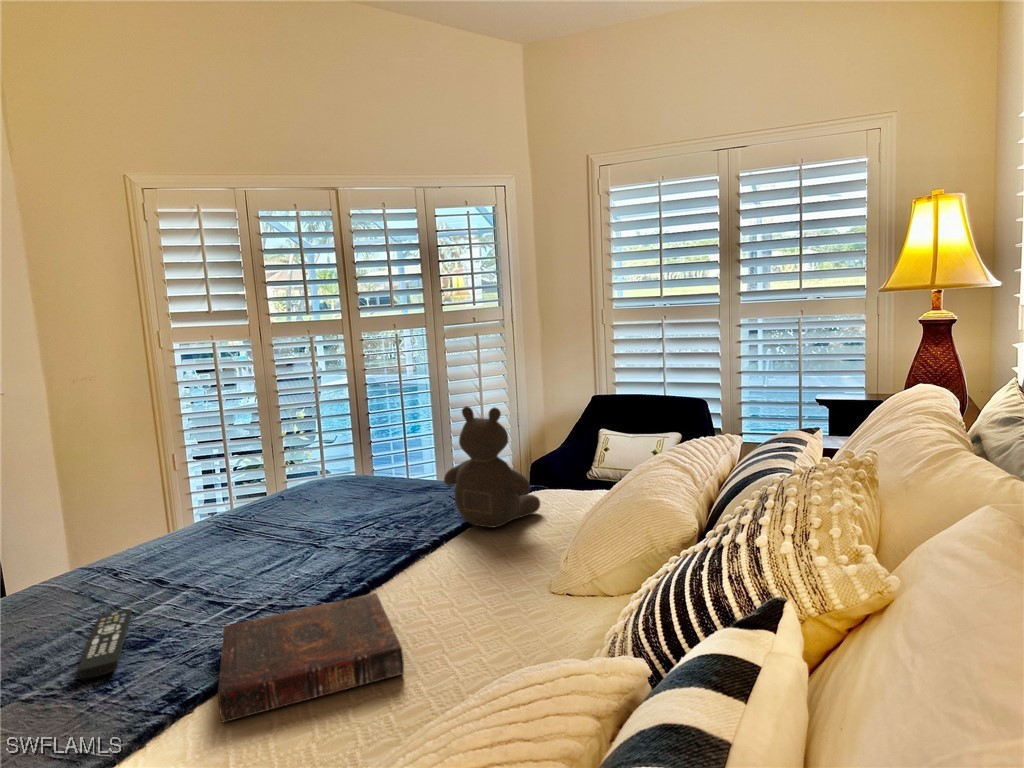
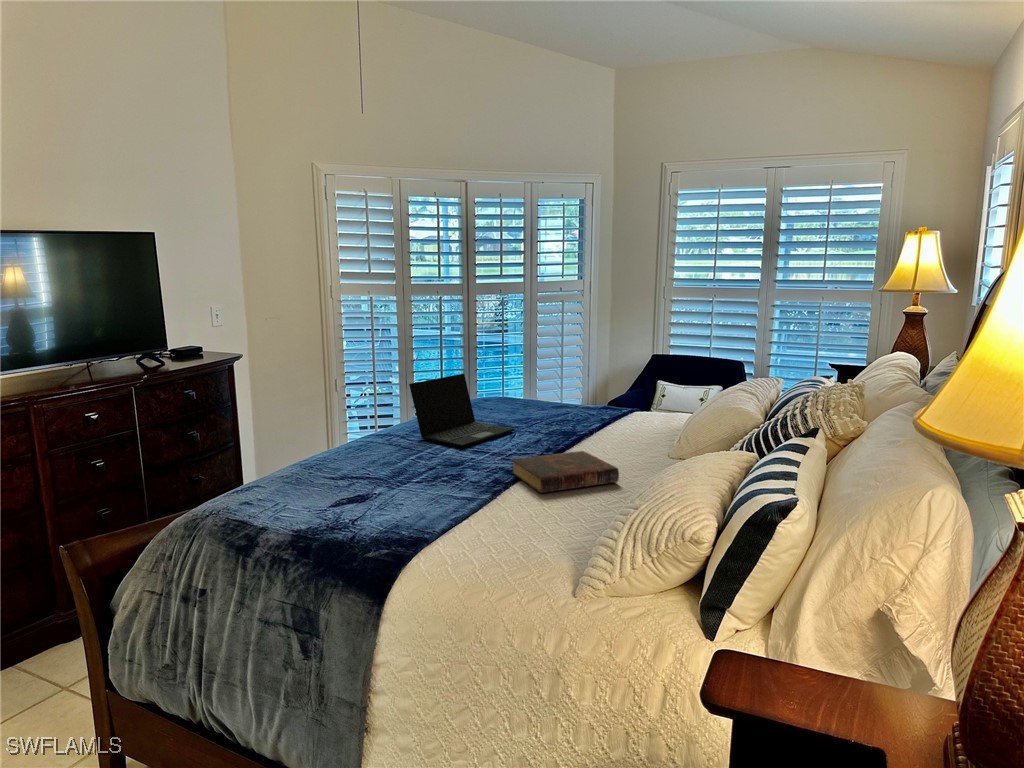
teddy bear: present [444,406,540,528] -> none [589,352,650,430]
laptop: none [137,448,322,582] -> present [409,373,514,447]
remote control: present [78,609,132,678] -> none [423,455,462,479]

